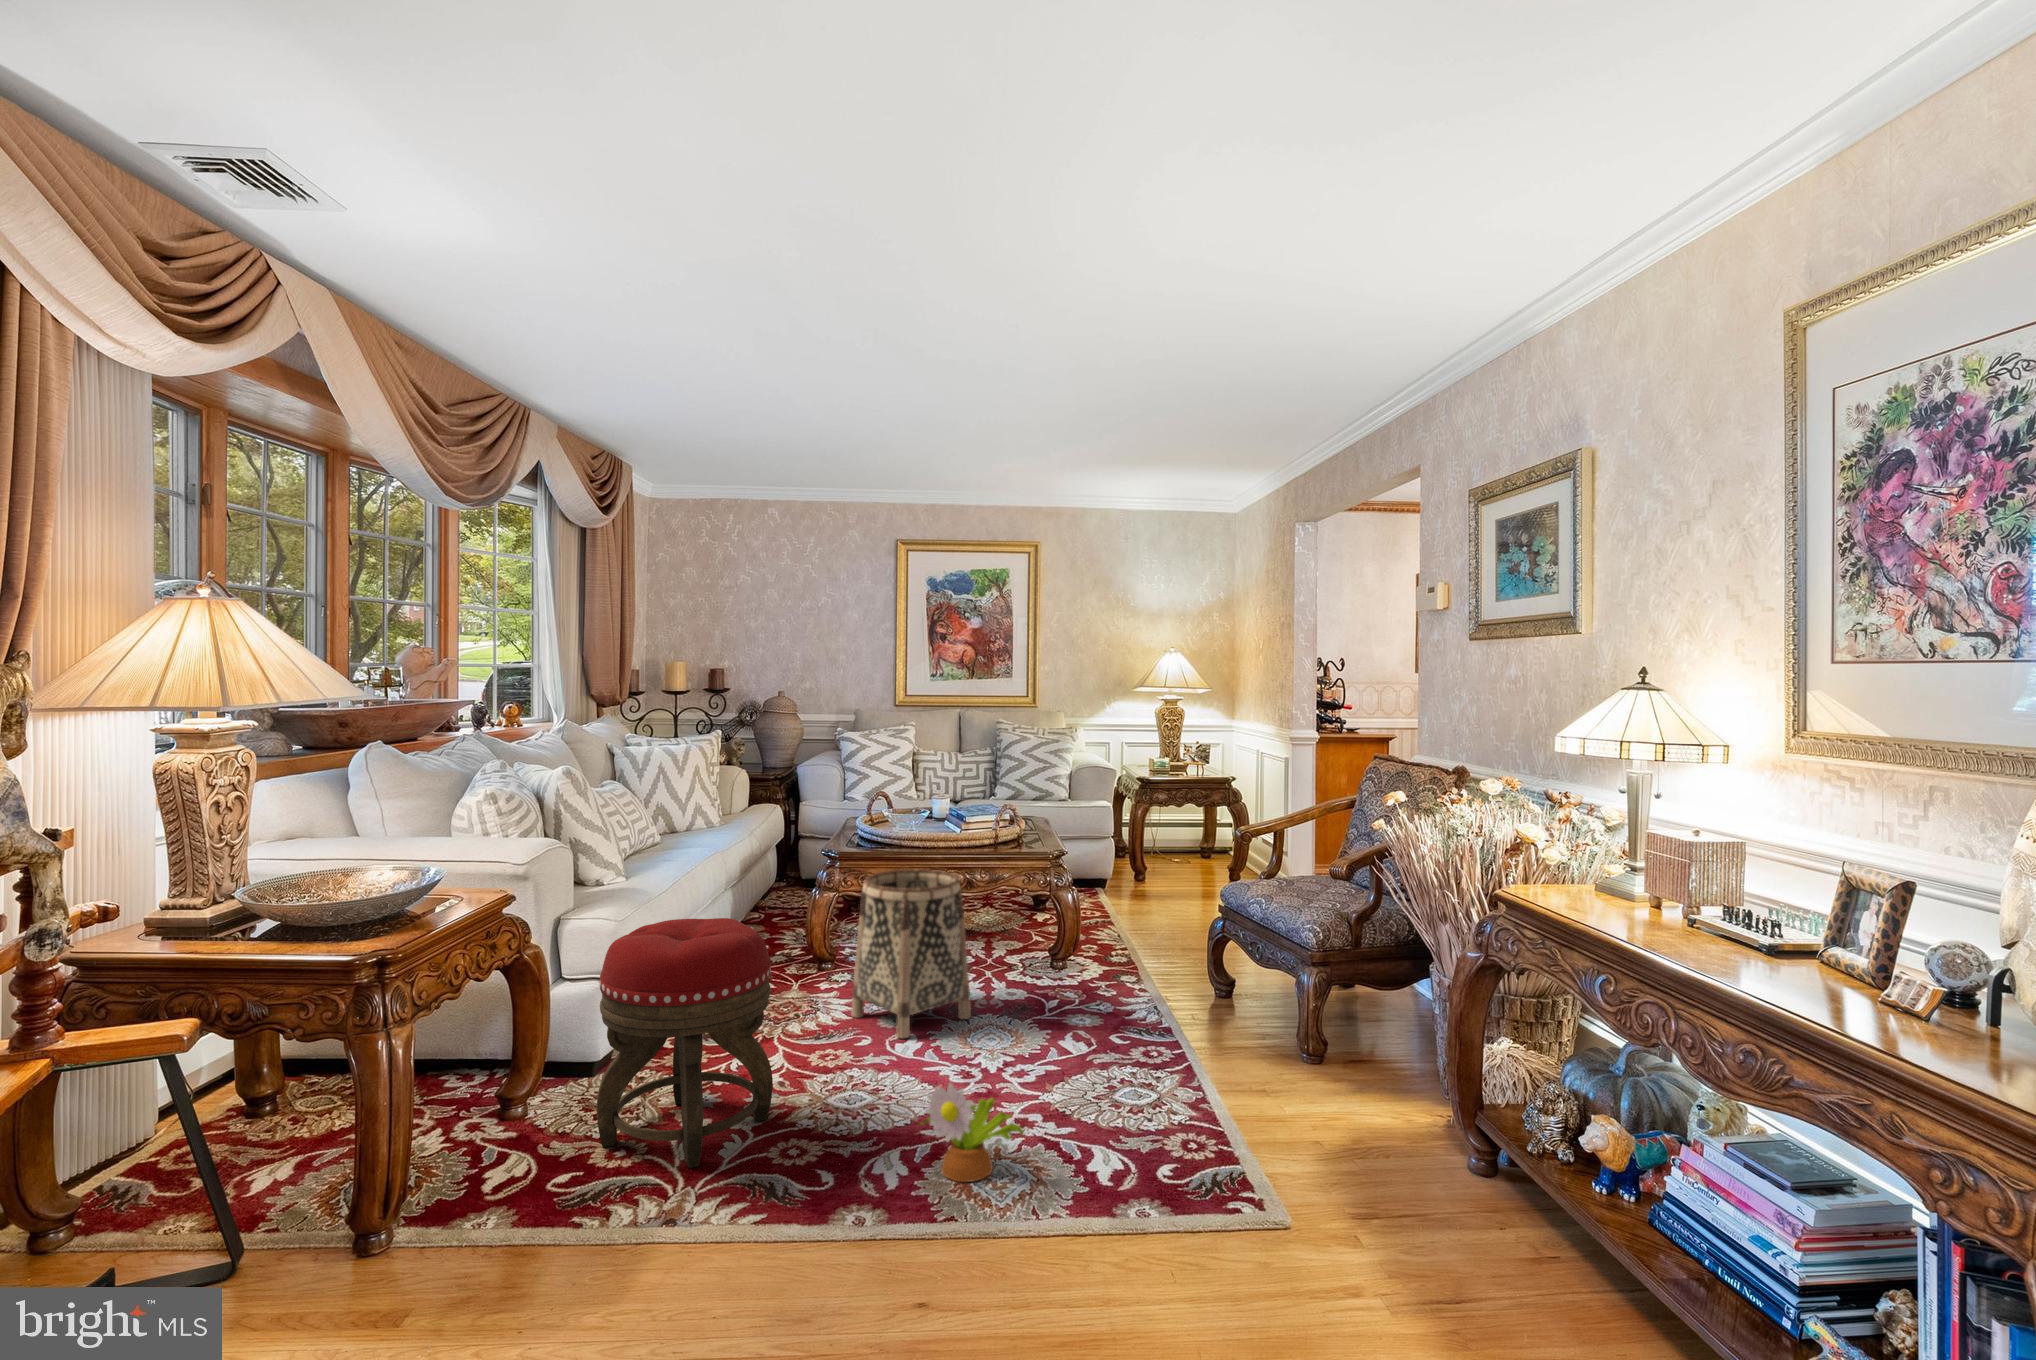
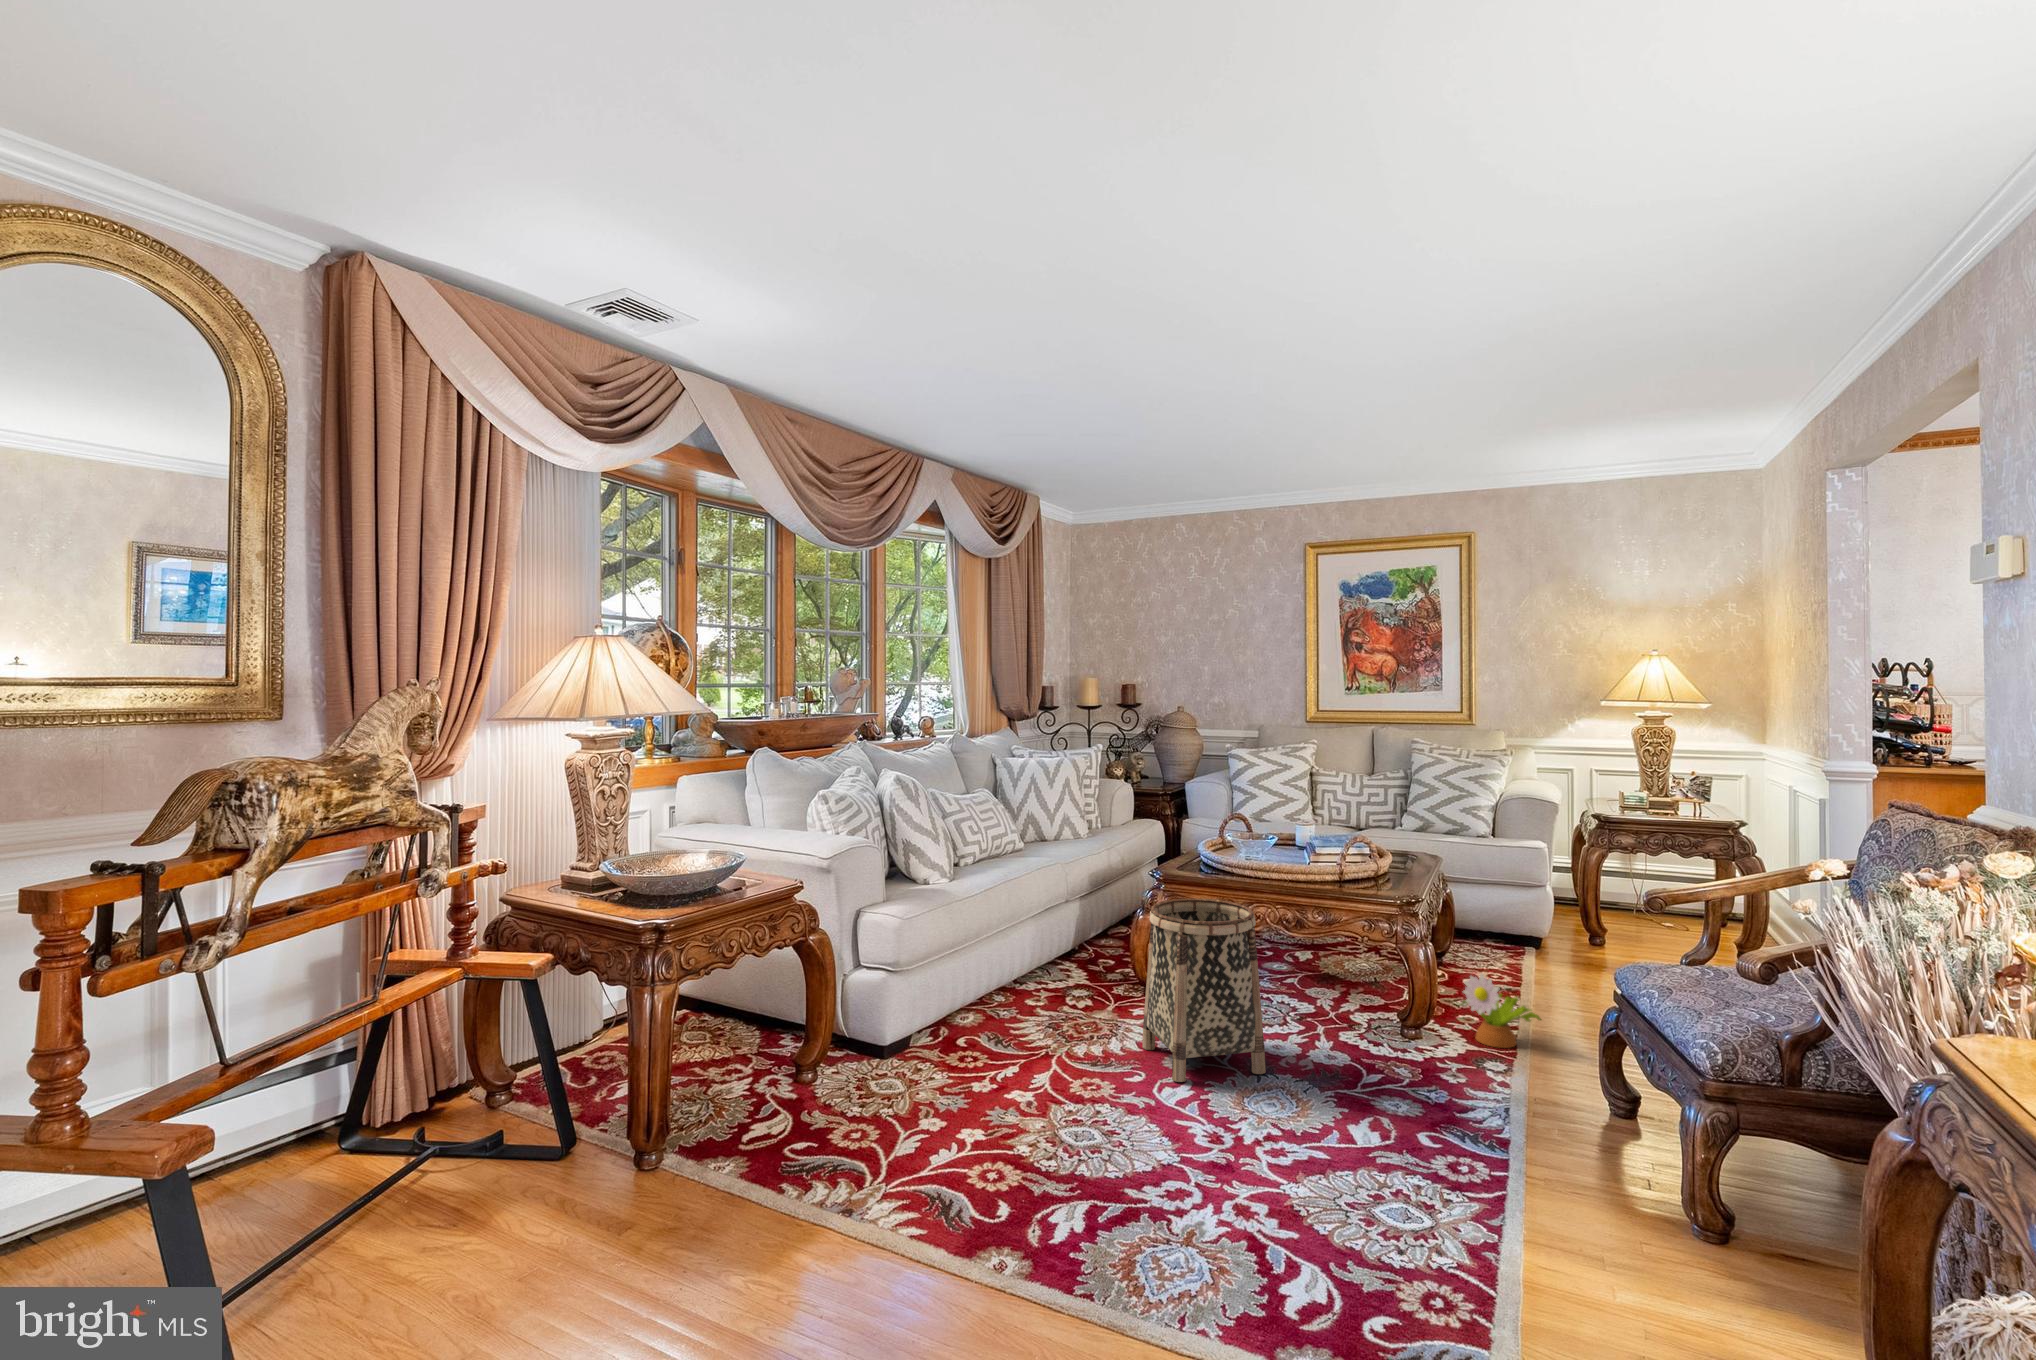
footstool: present [597,918,773,1168] -> none [840,924,999,1168]
decorative plant: present [920,1083,1024,1182] -> present [1460,974,1542,1048]

